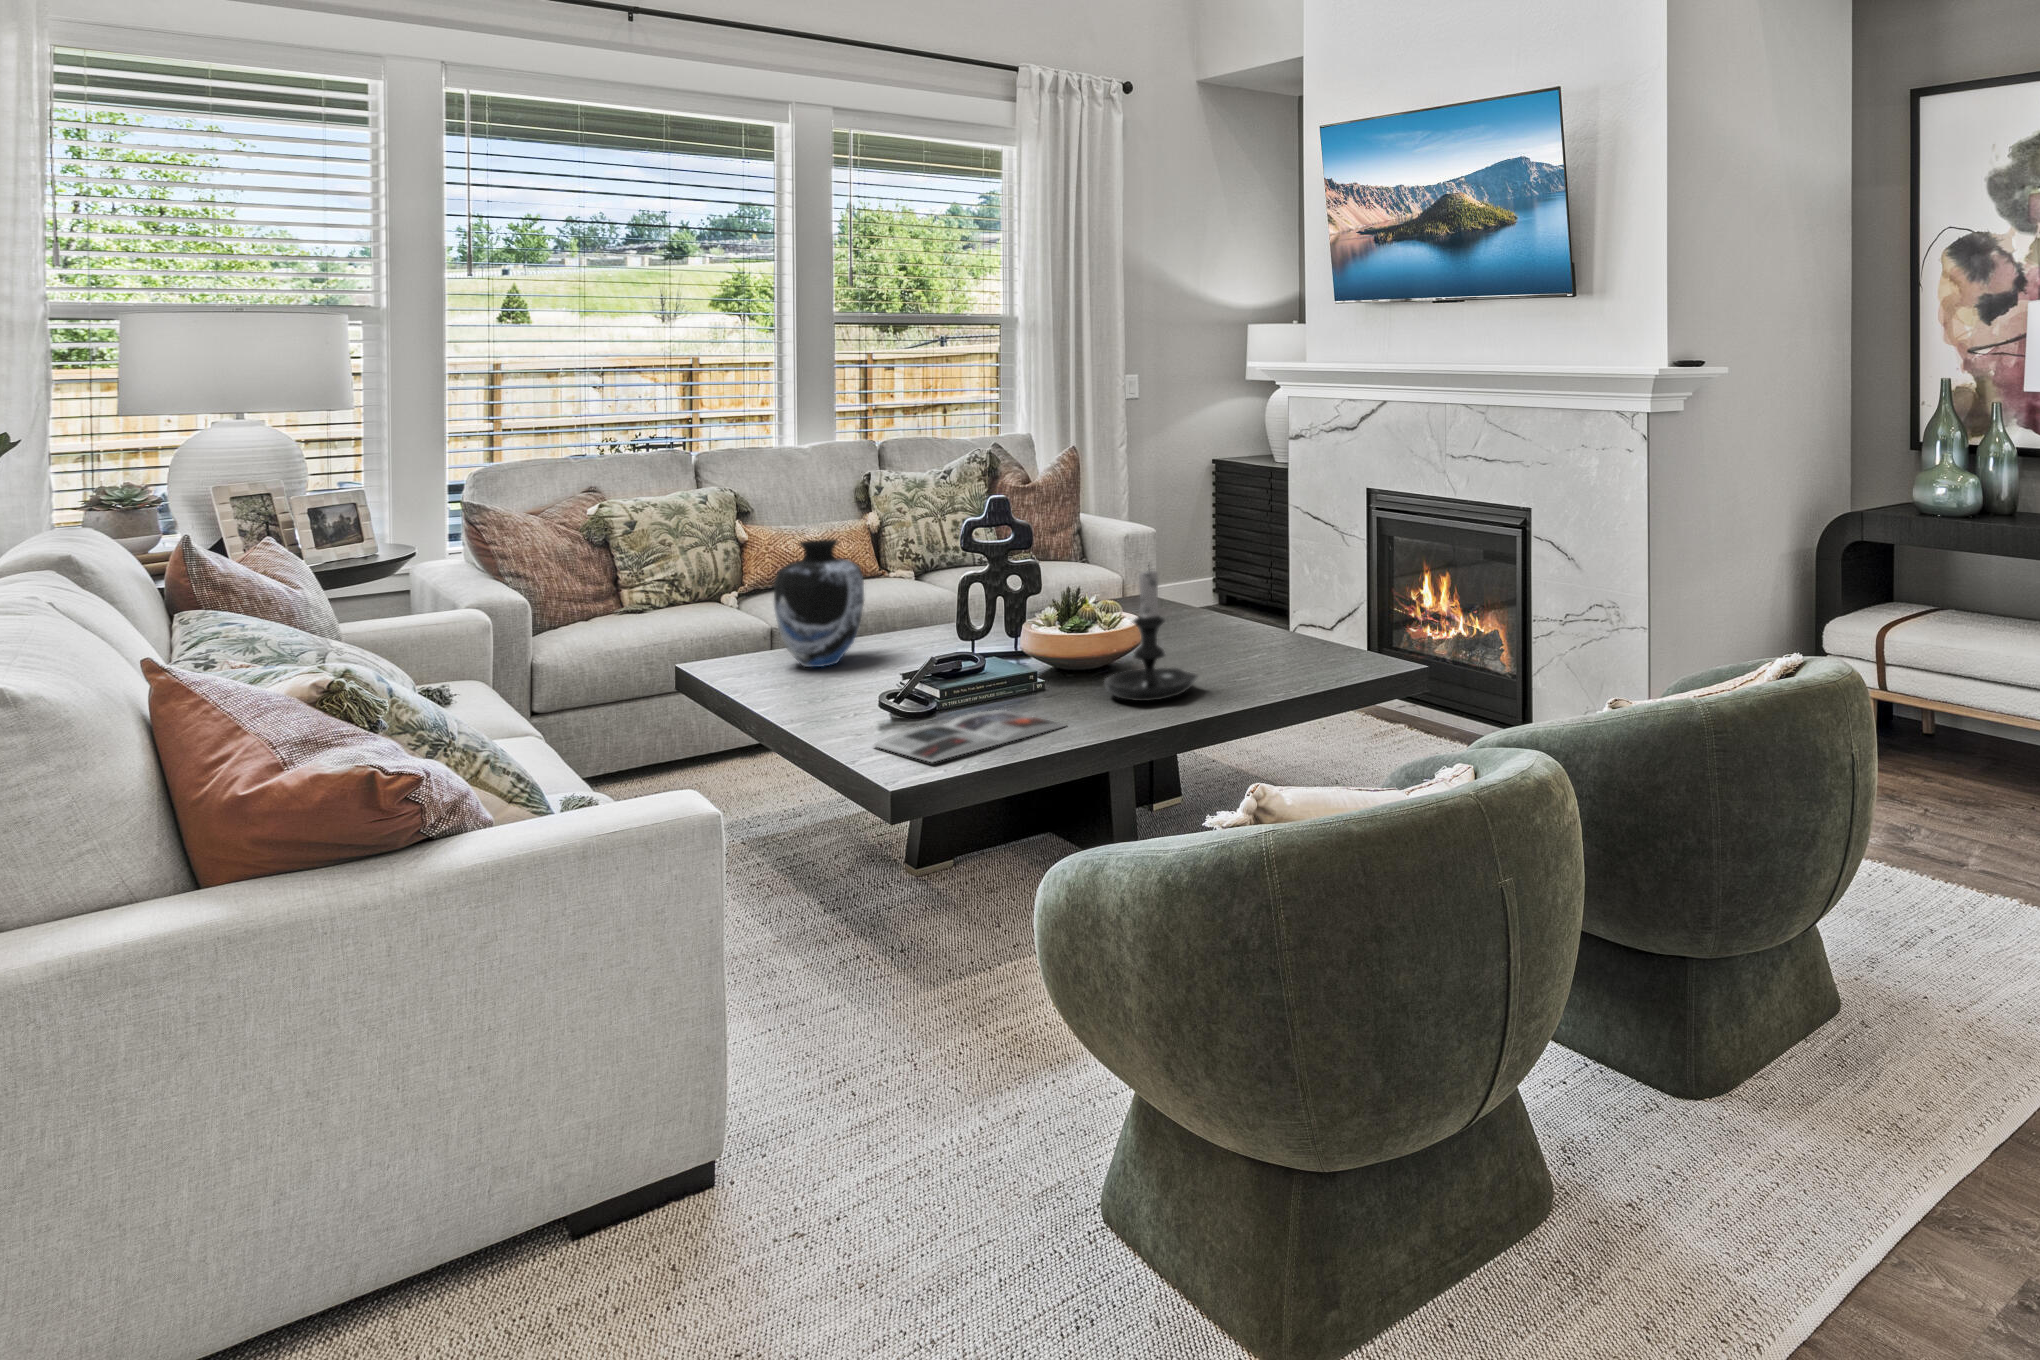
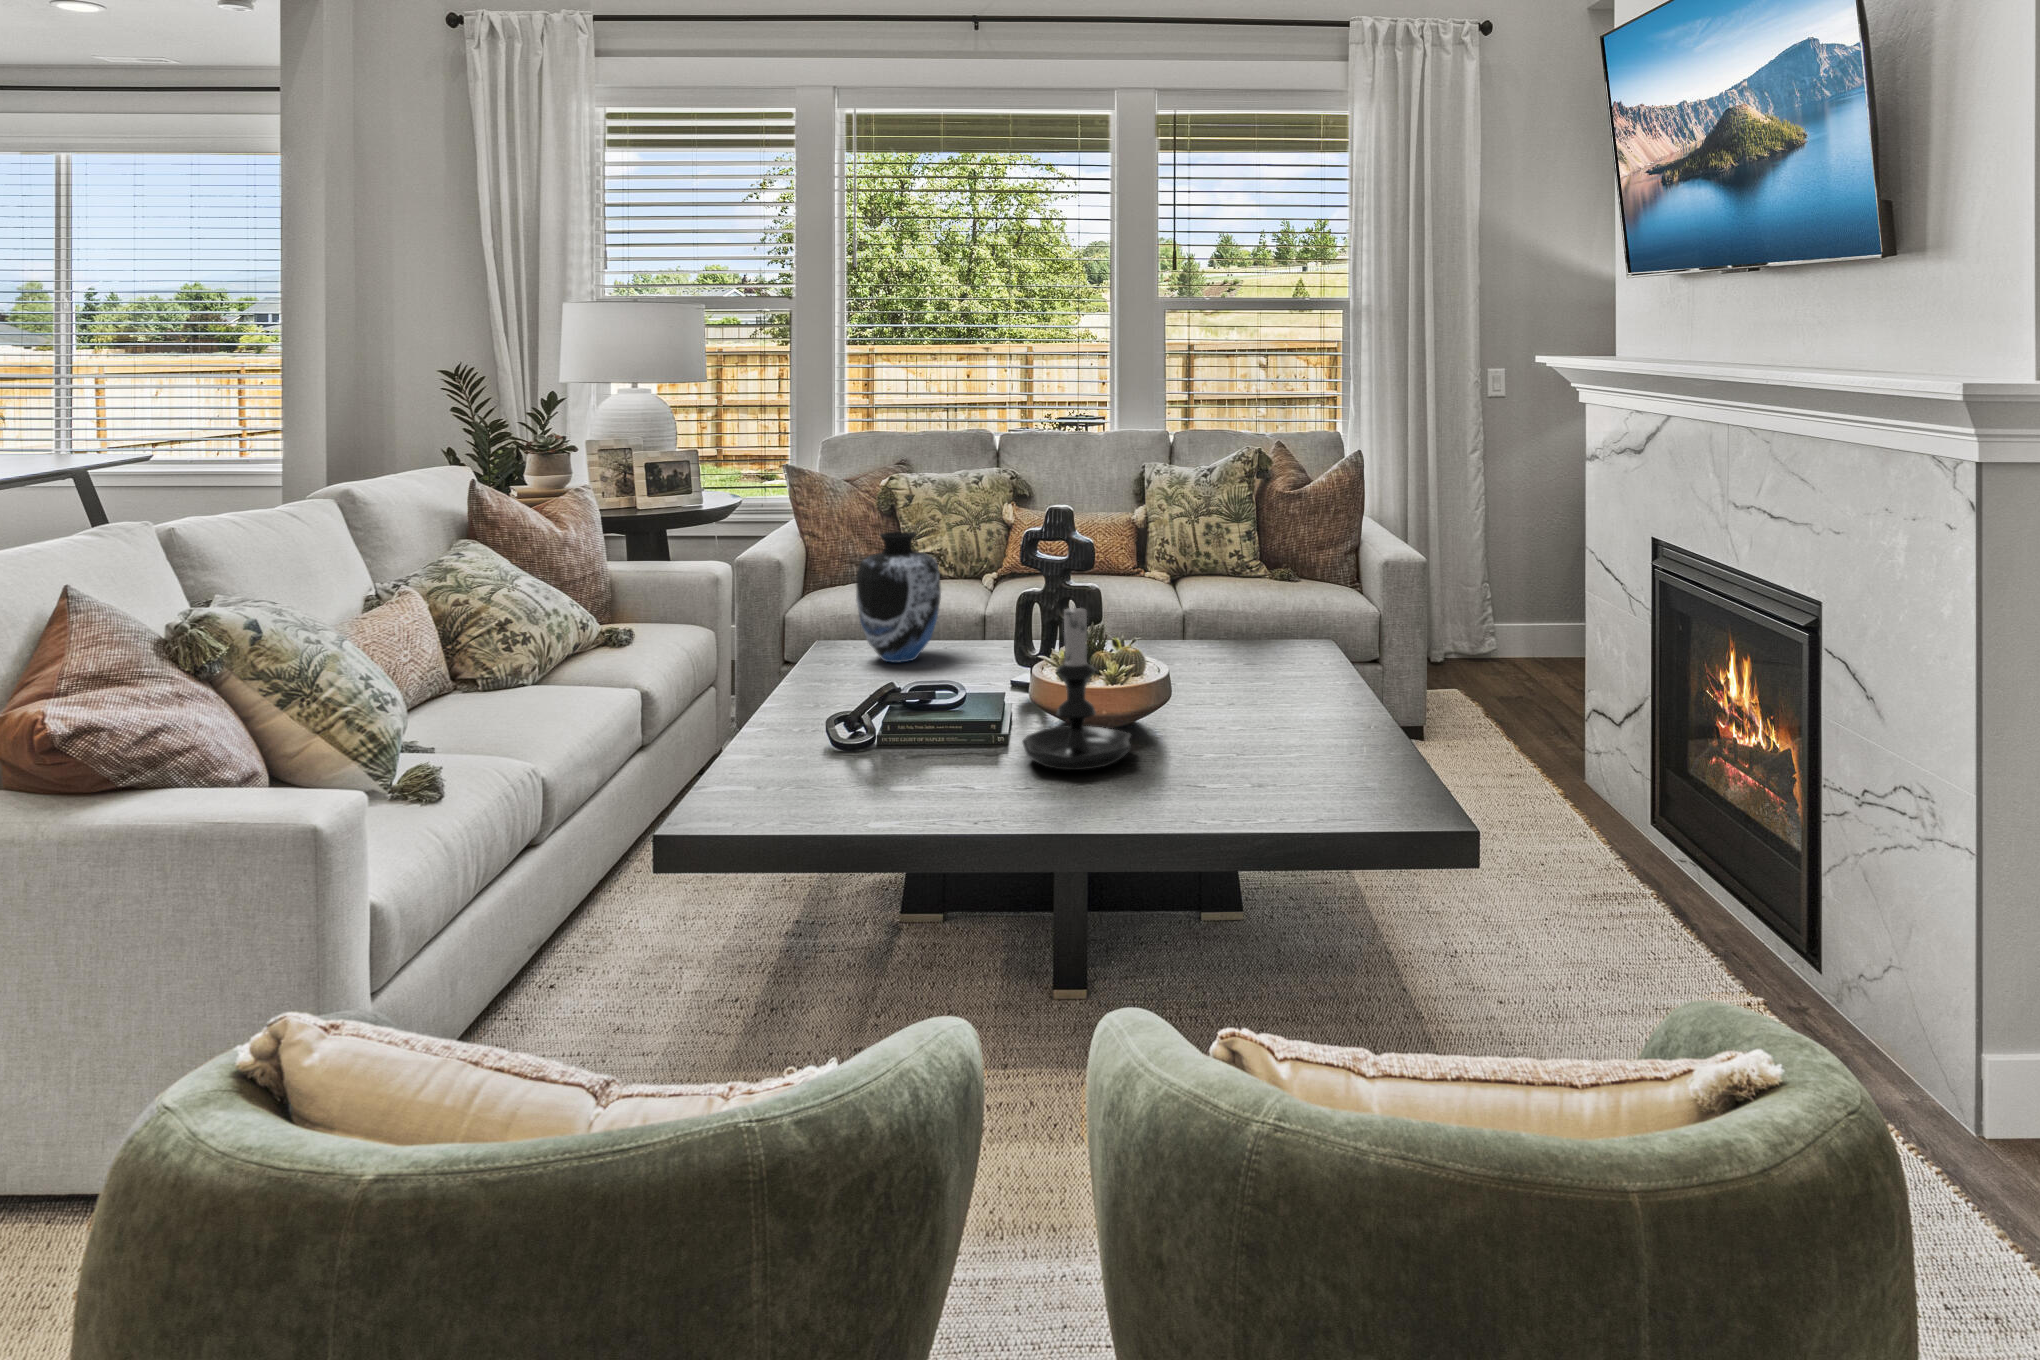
magazine: present [874,710,1065,762] -> none [752,745,937,795]

